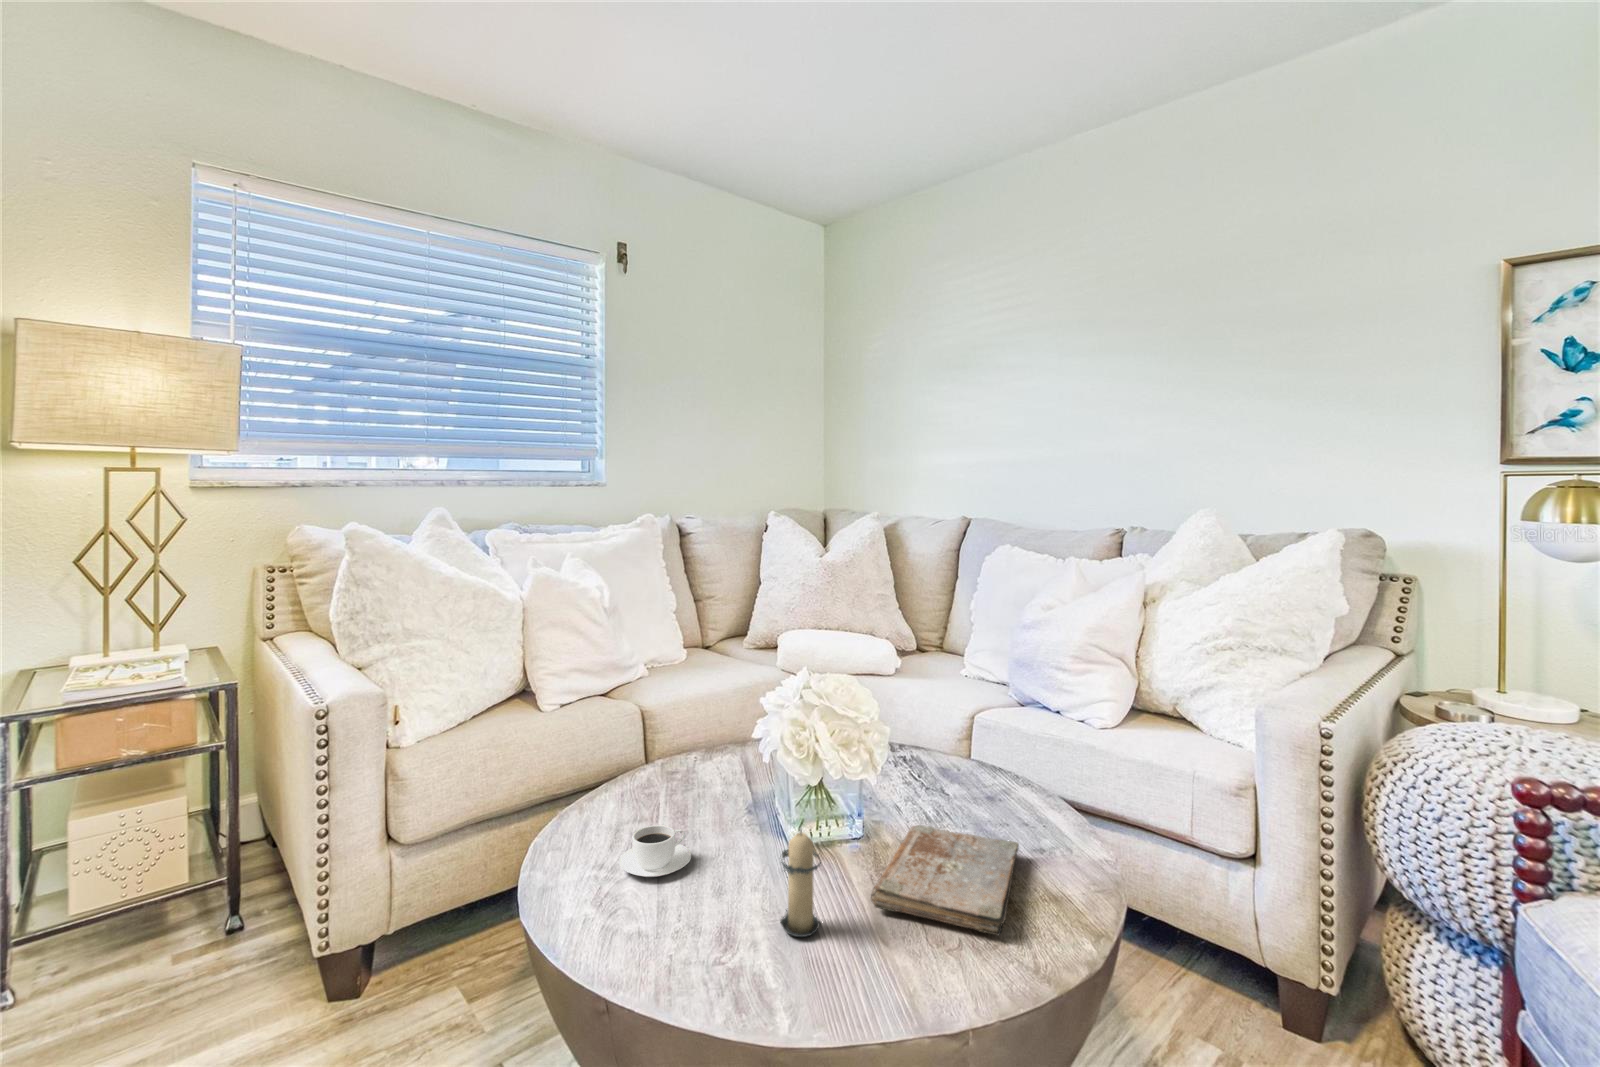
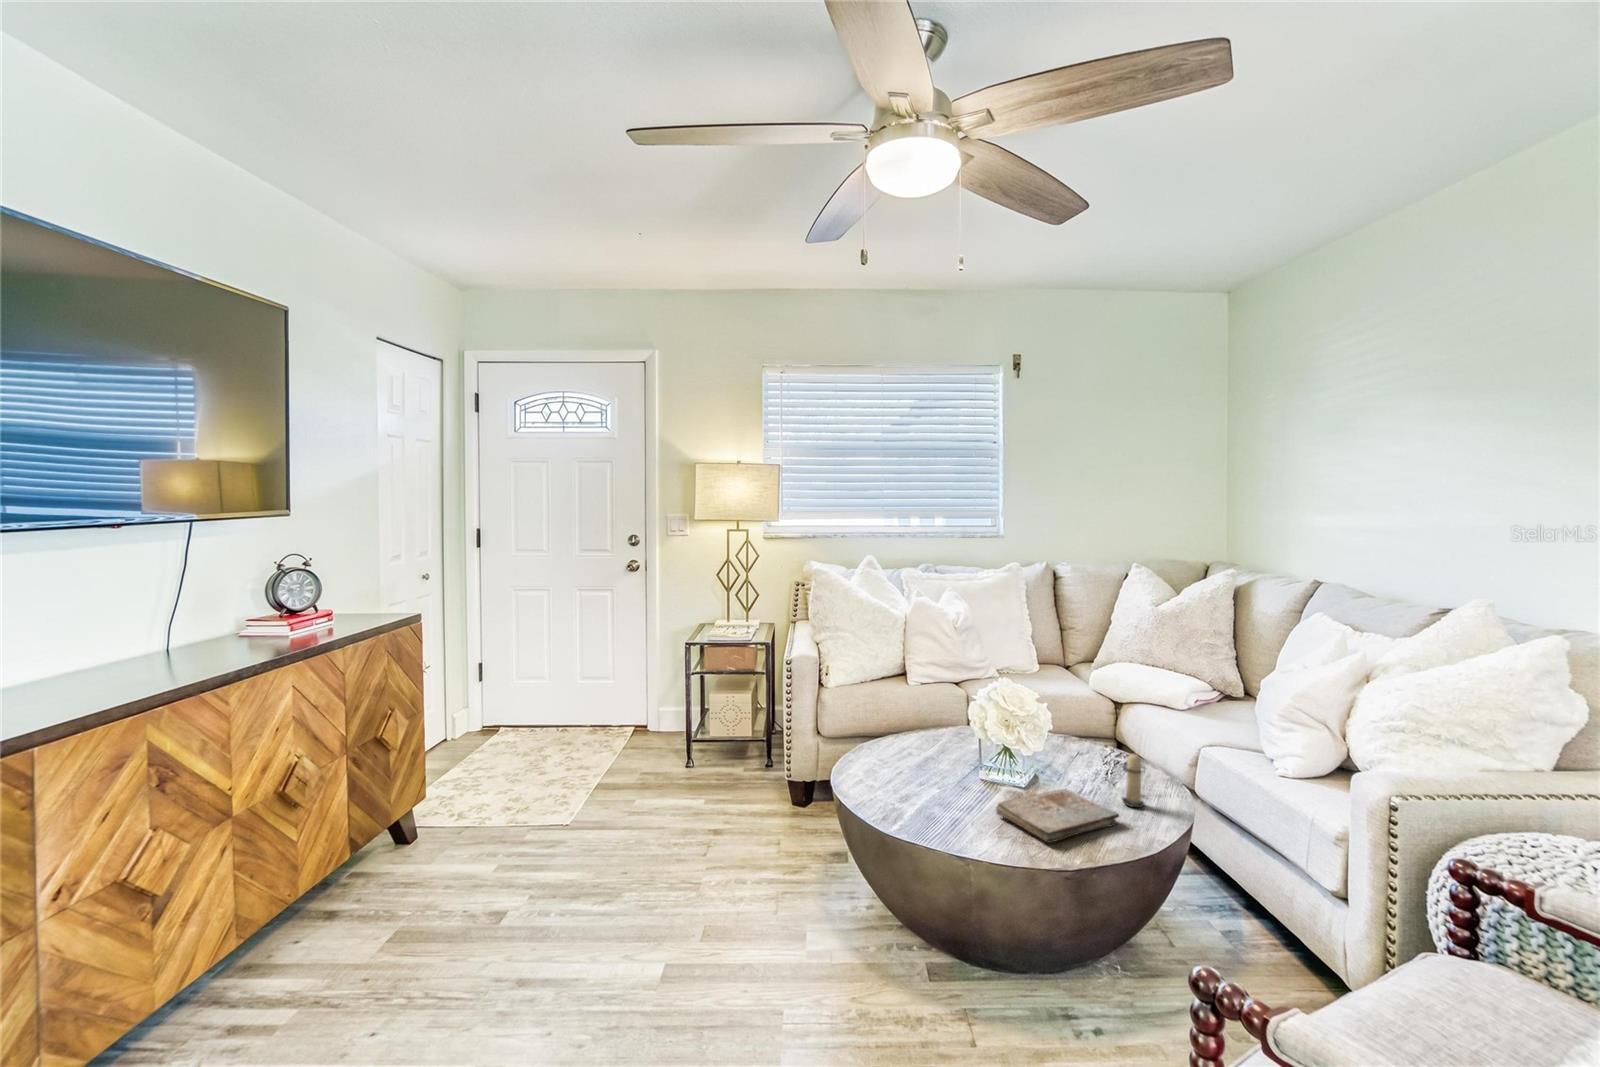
coffee cup: present [619,825,691,877] -> none [892,748,931,773]
candle: present [780,828,821,937] -> present [1122,753,1146,807]

